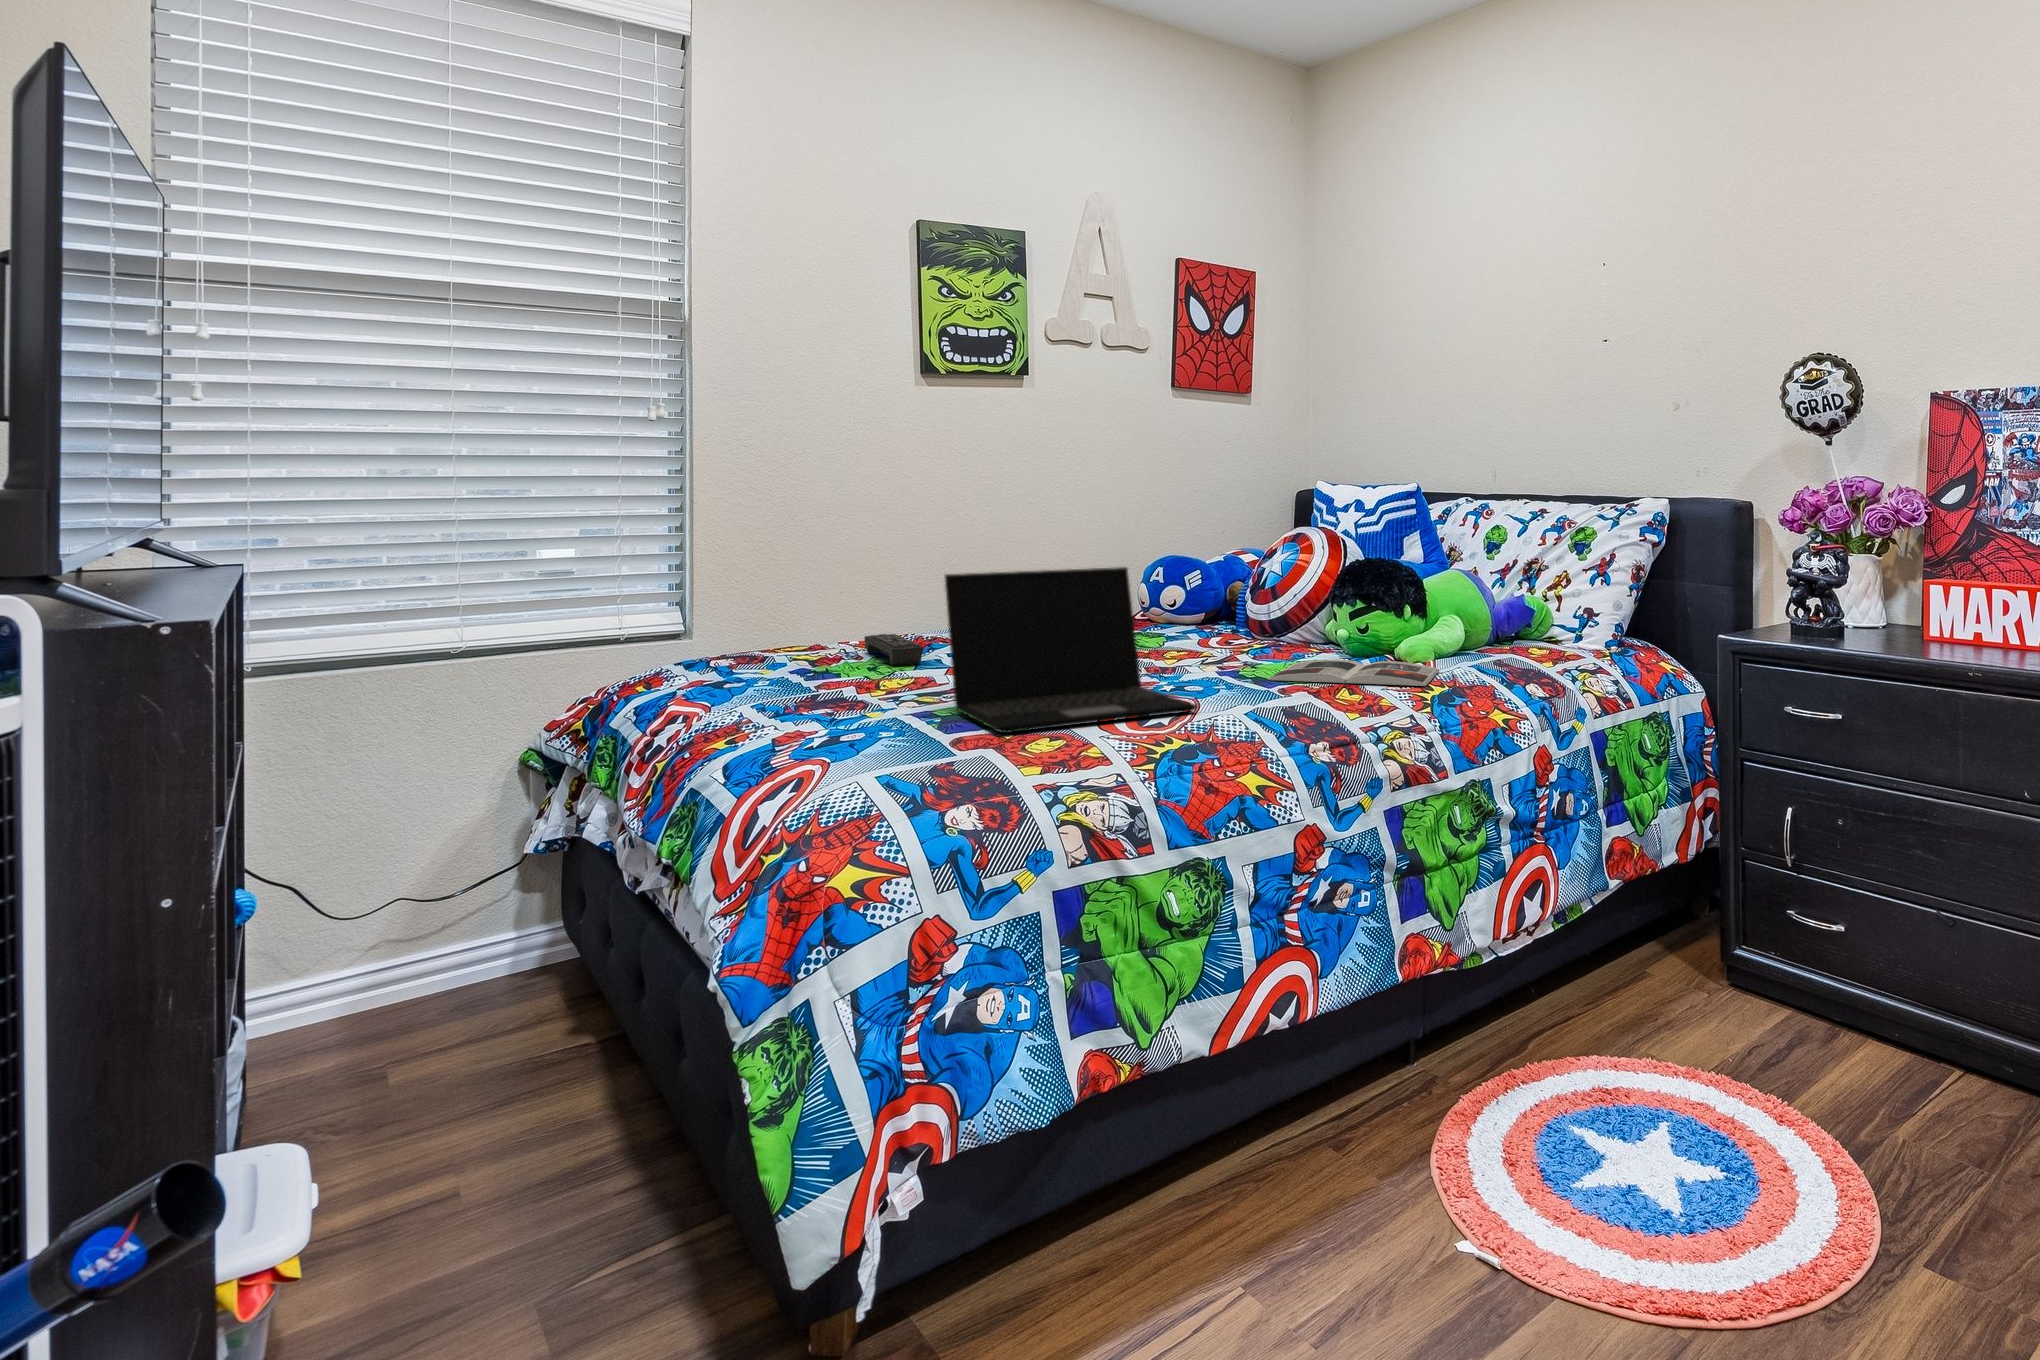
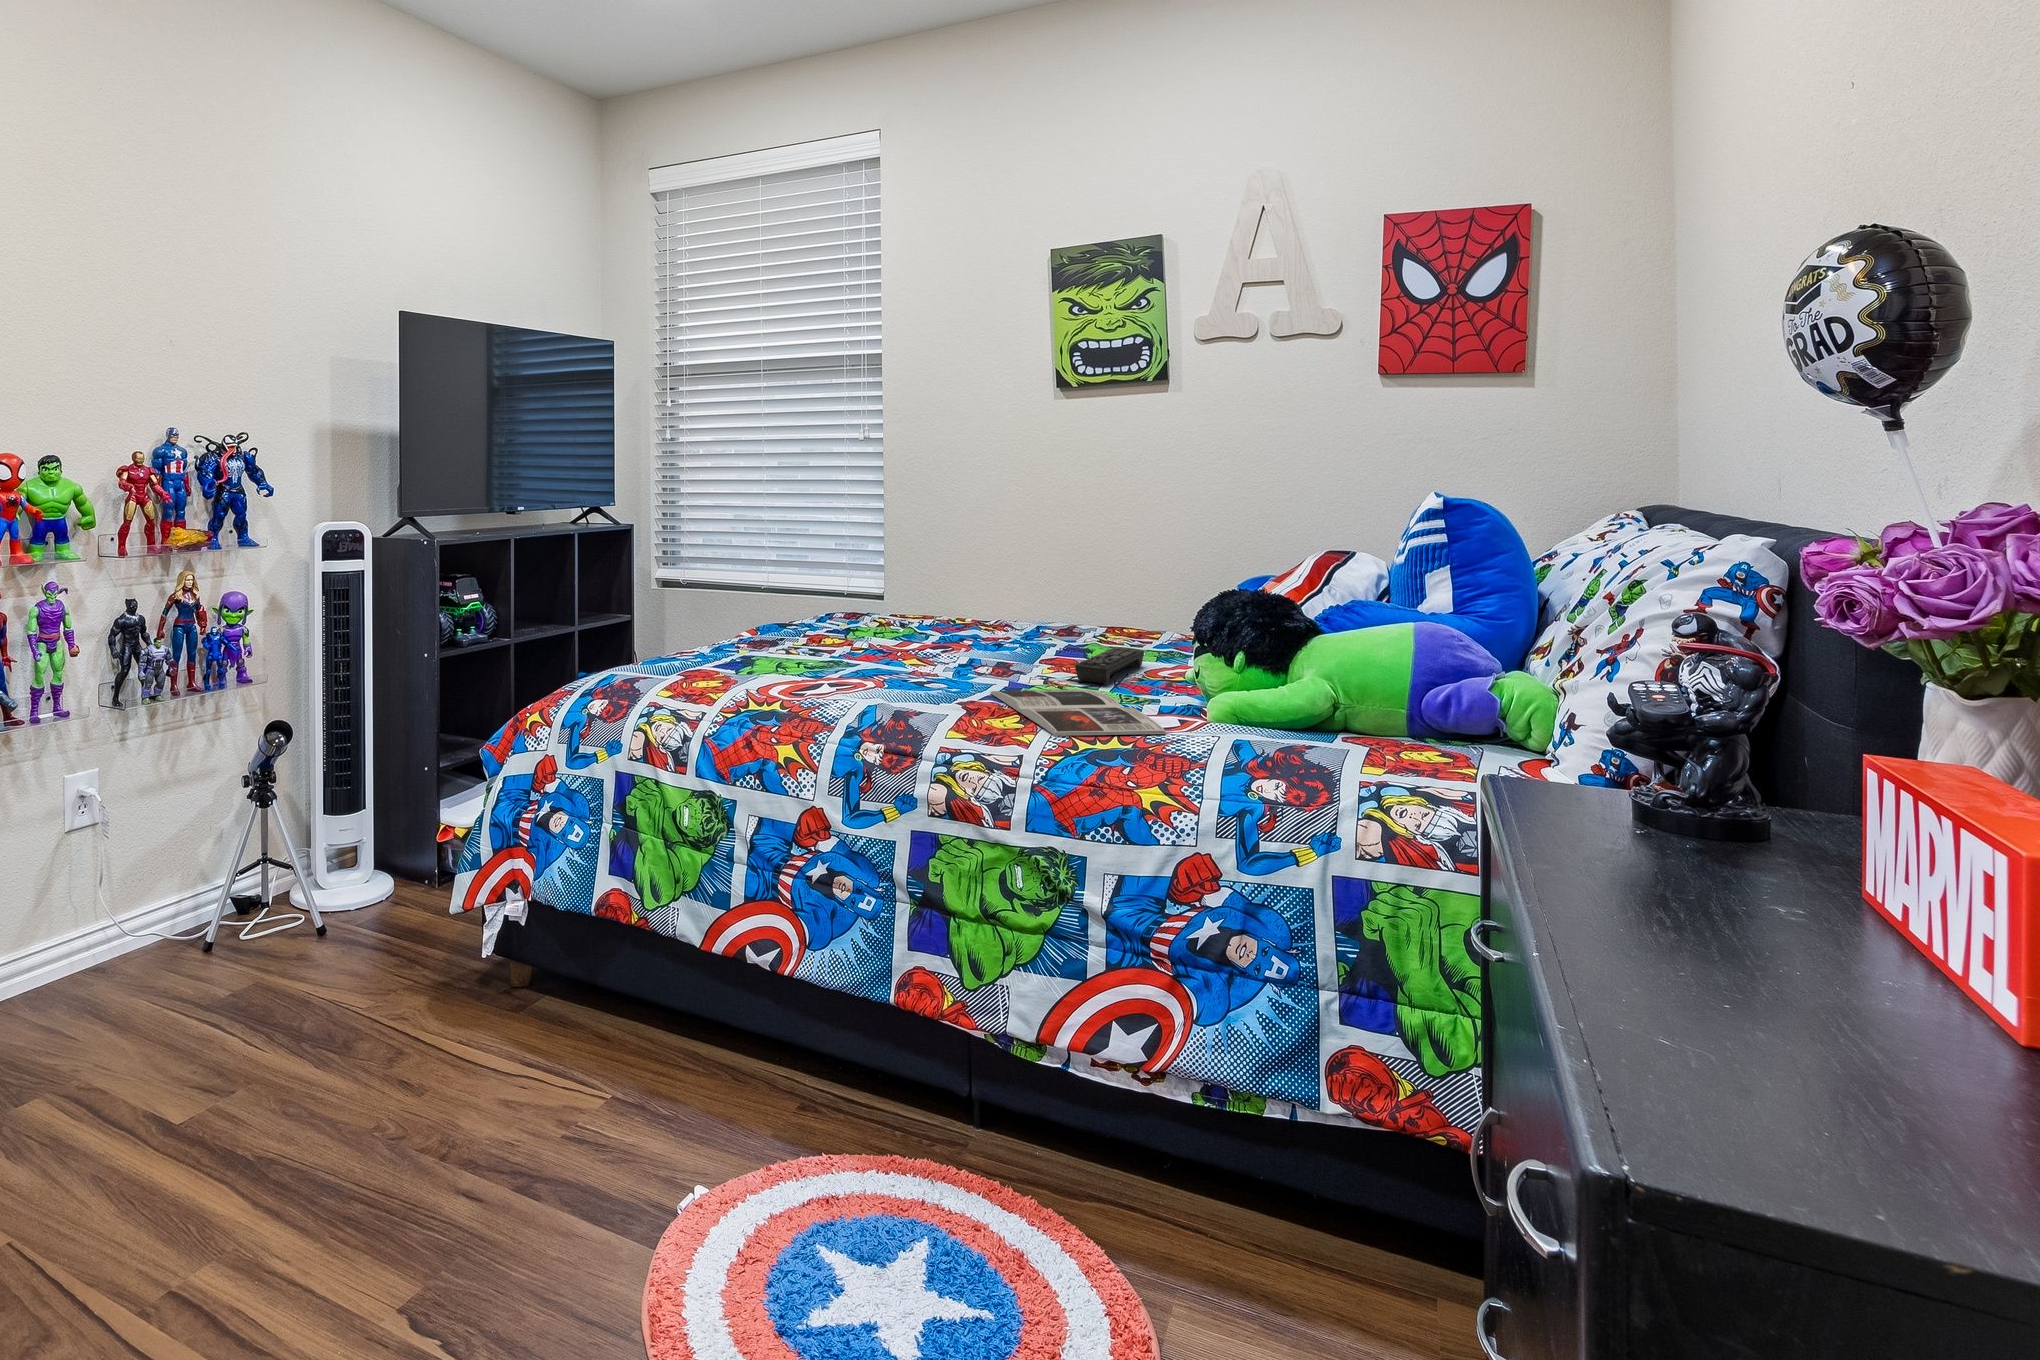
laptop: present [945,567,1197,733] -> none [686,558,888,692]
remote control: present [864,634,923,665] -> present [1075,647,1144,684]

